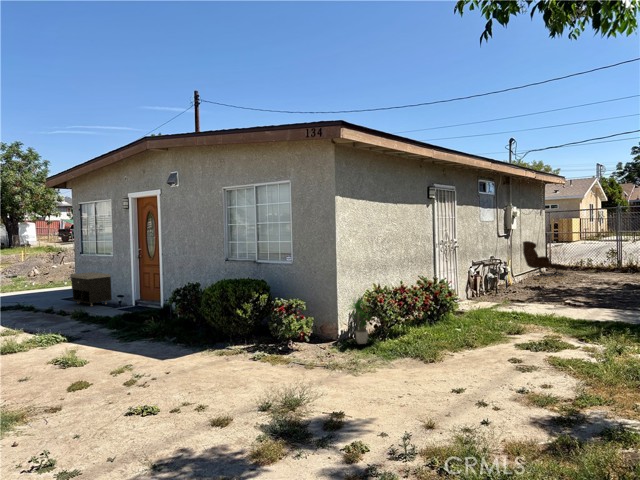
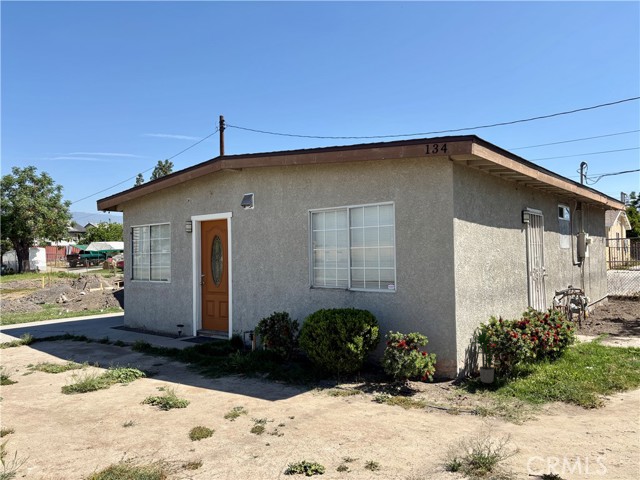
lounge chair: present [523,241,567,276] -> none [587,270,636,307]
storage bench: present [70,272,112,306] -> none [122,299,167,336]

